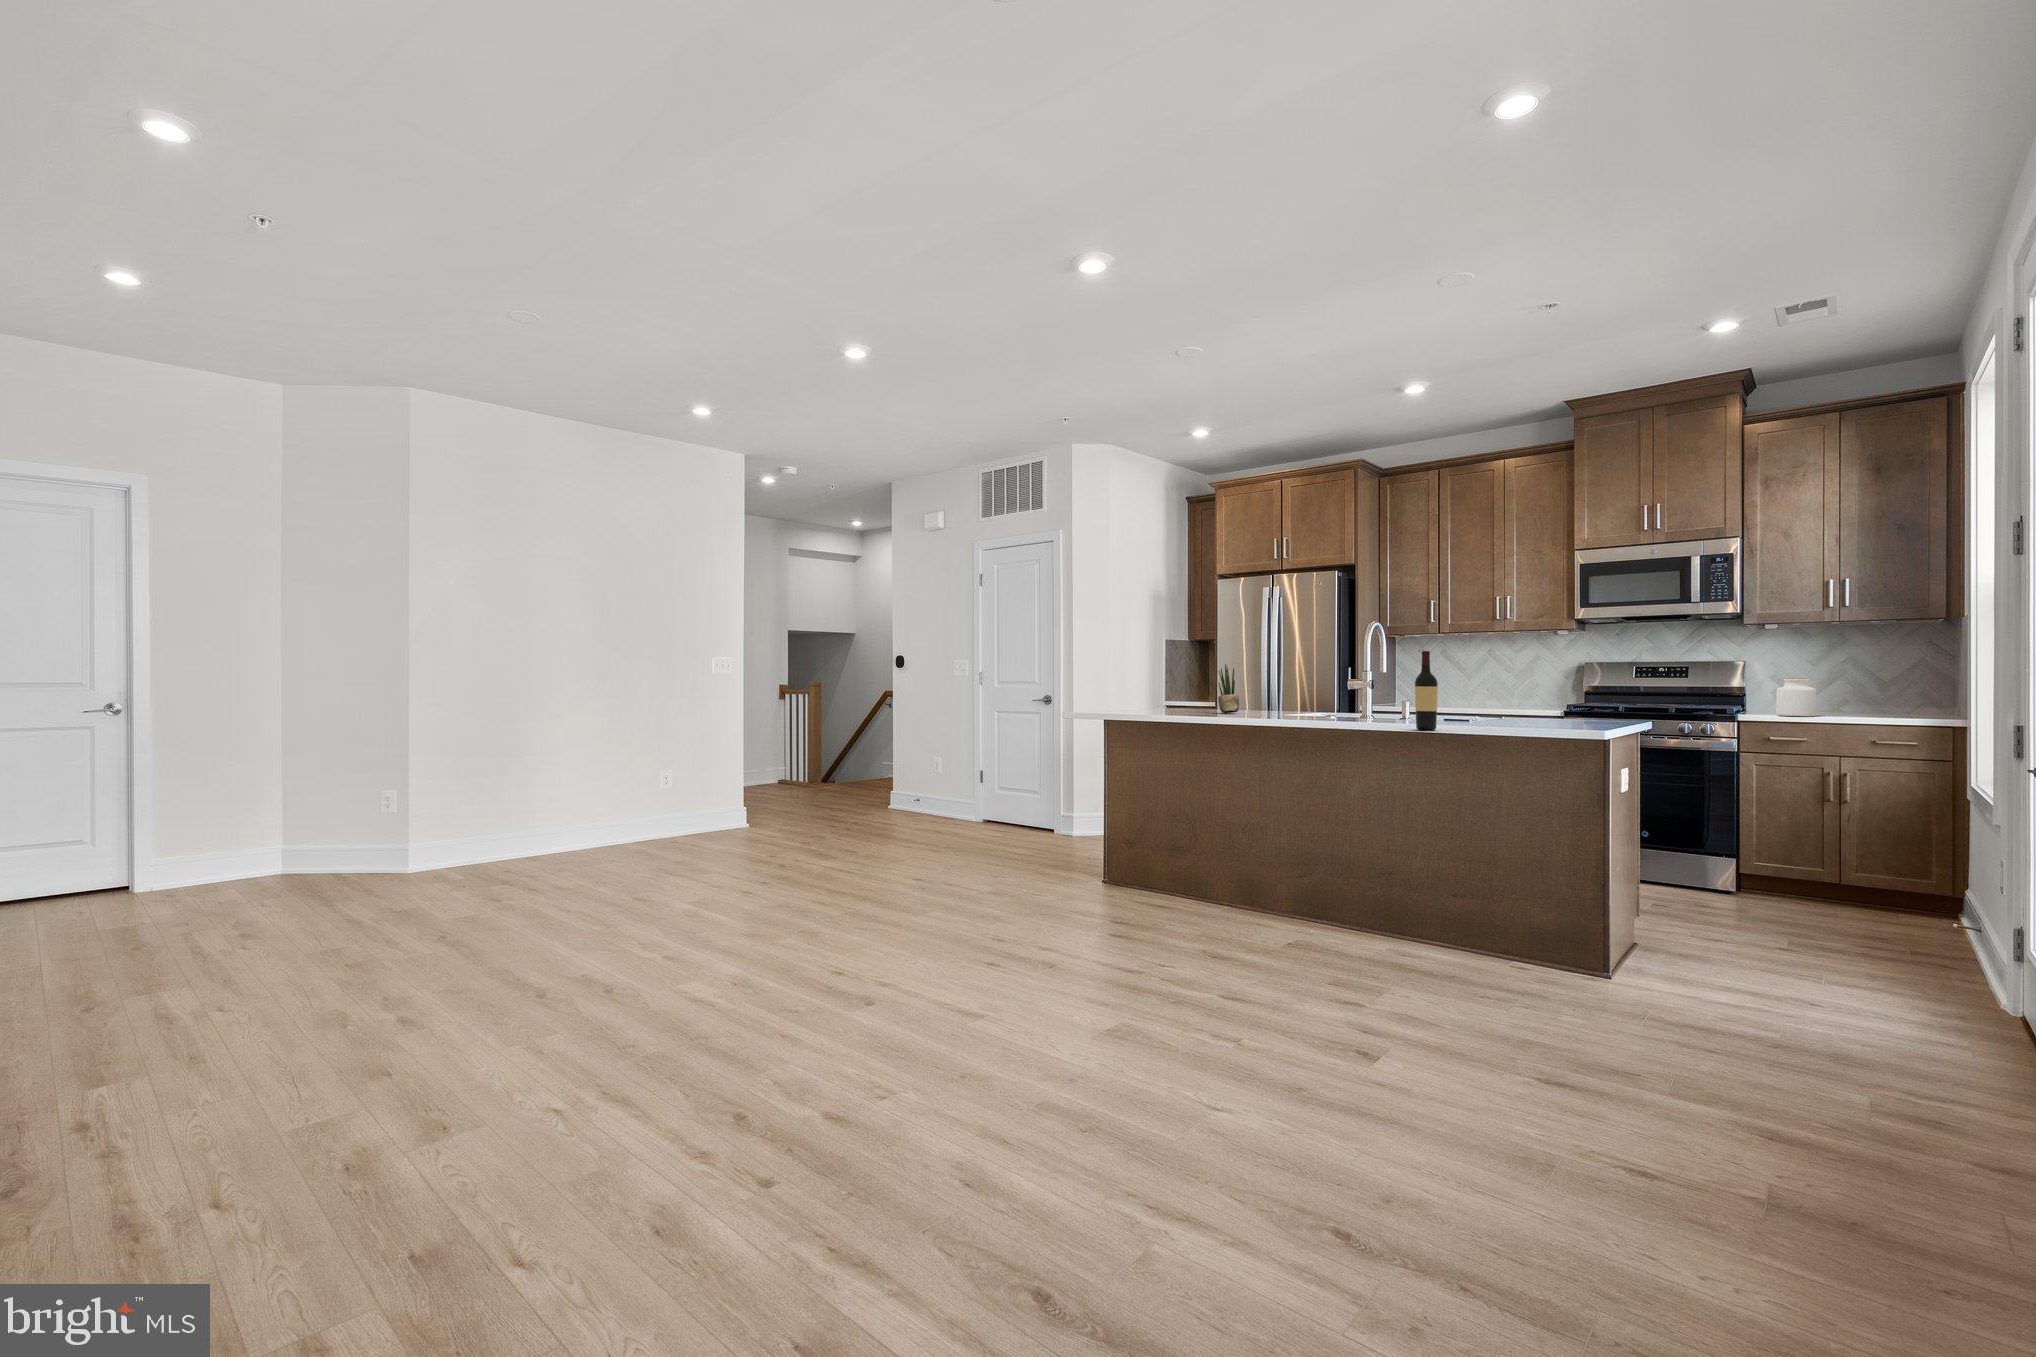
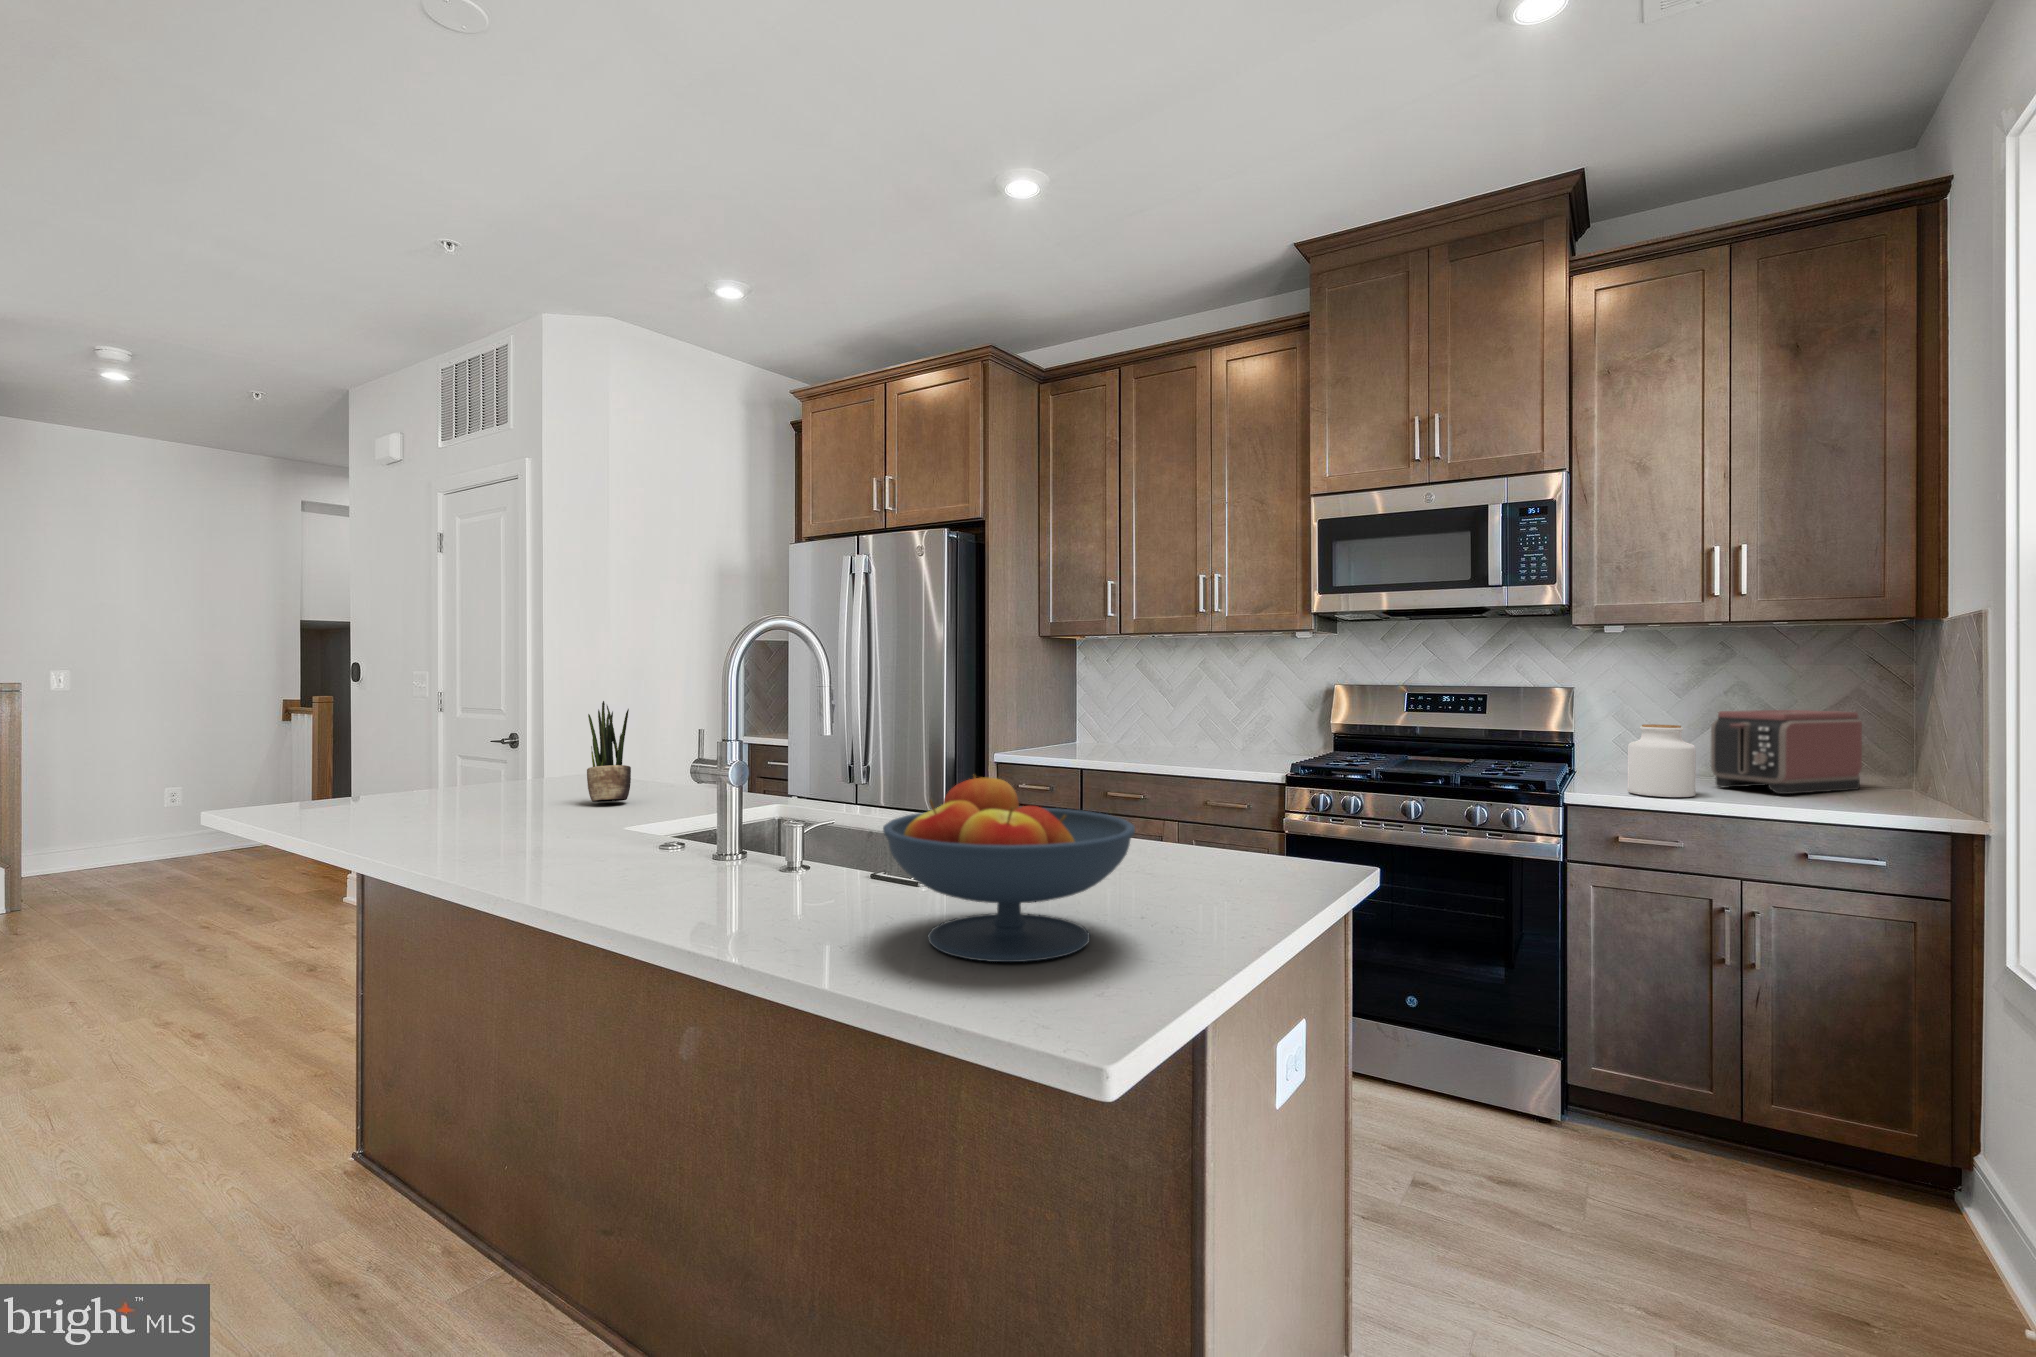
wine bottle: present [1415,651,1438,730] -> none [738,700,799,929]
toaster: none [1828,671,1920,715] -> present [1711,710,1862,794]
fruit bowl: none [1476,678,1573,734] -> present [883,775,1135,962]

